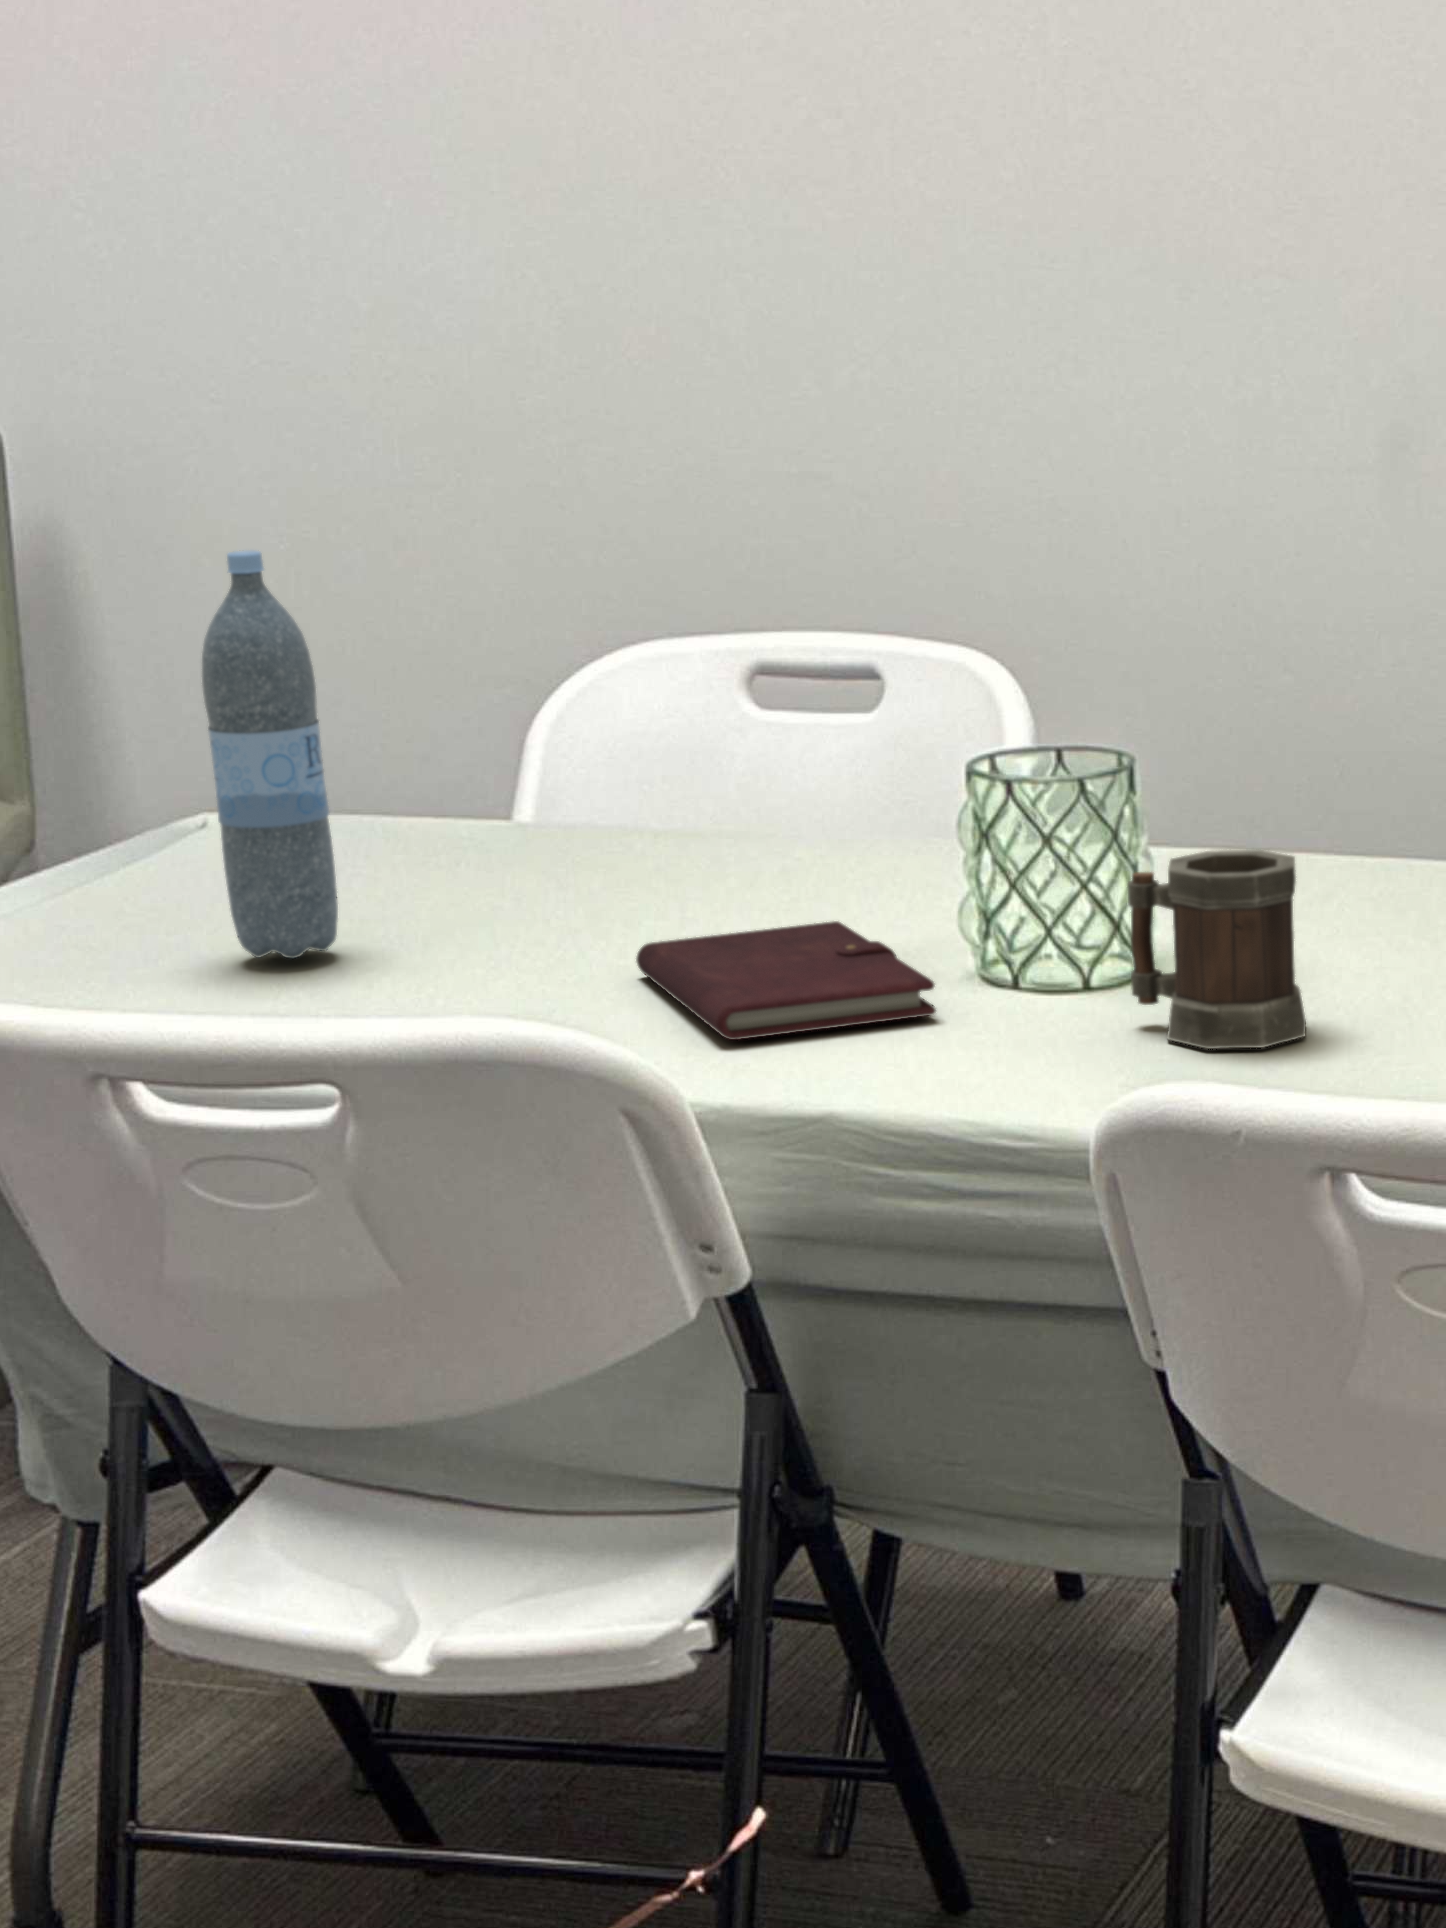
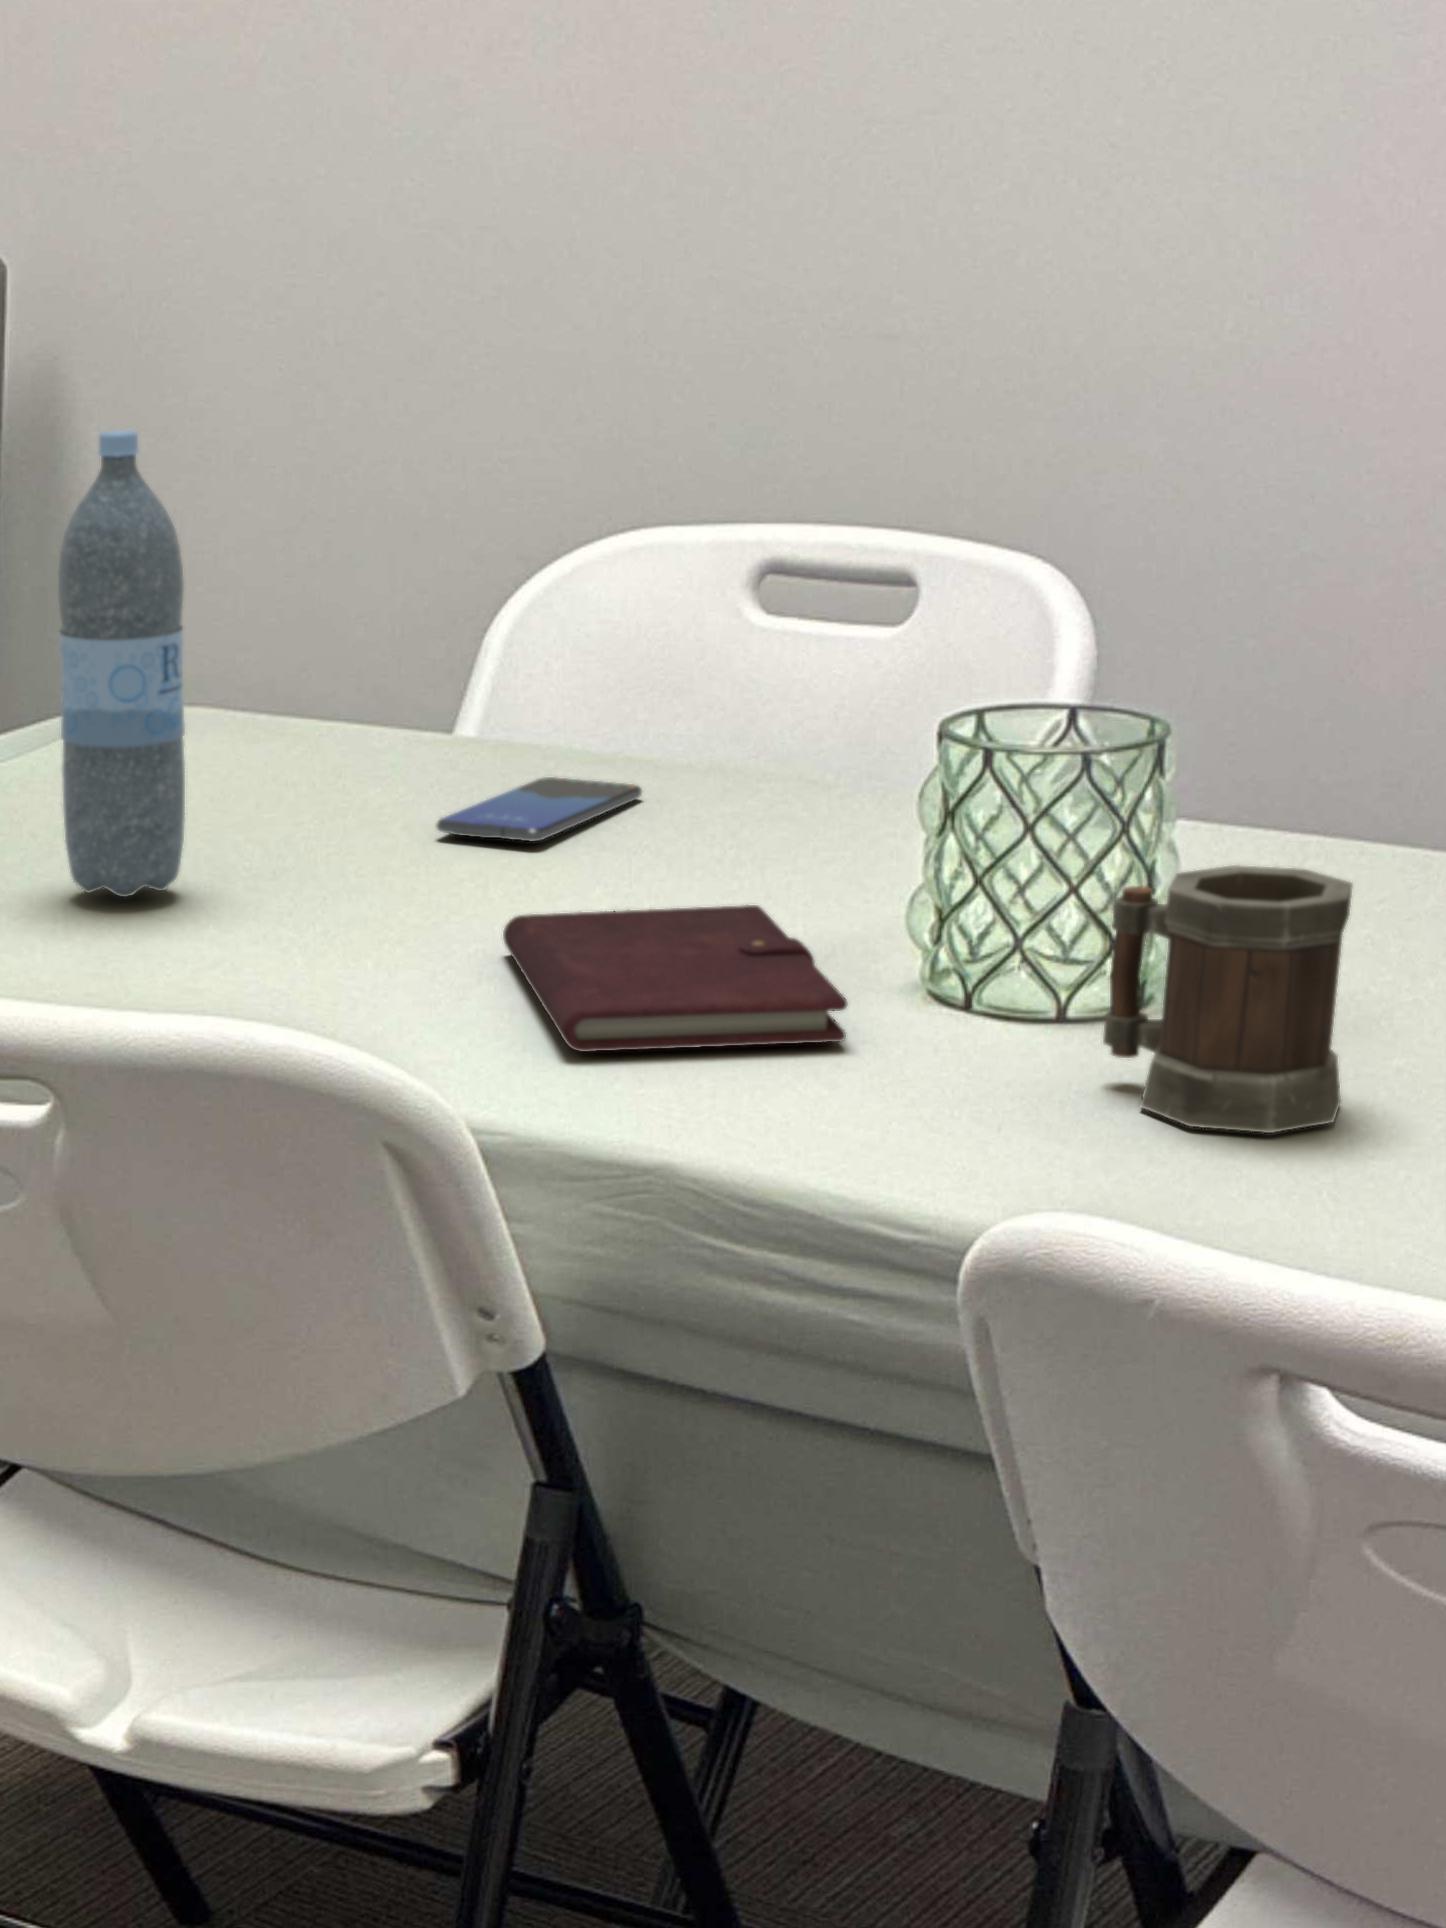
smartphone: none [542,840,704,891] -> present [436,777,642,841]

